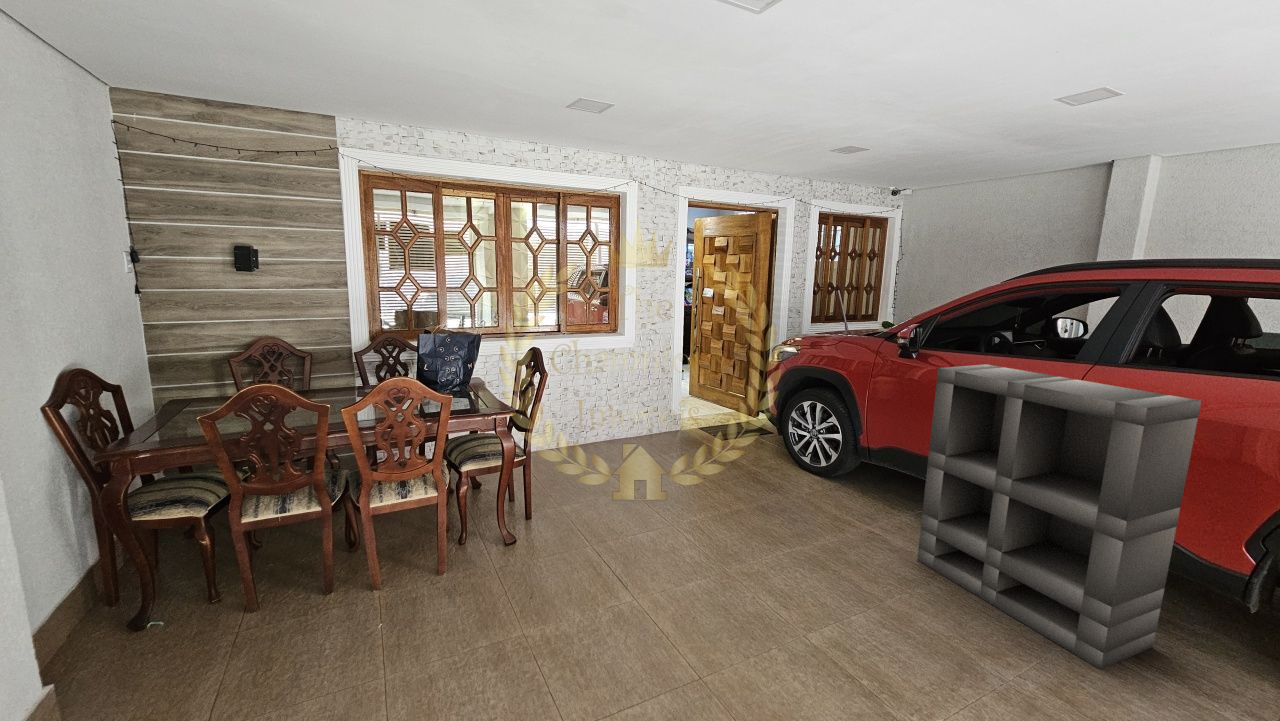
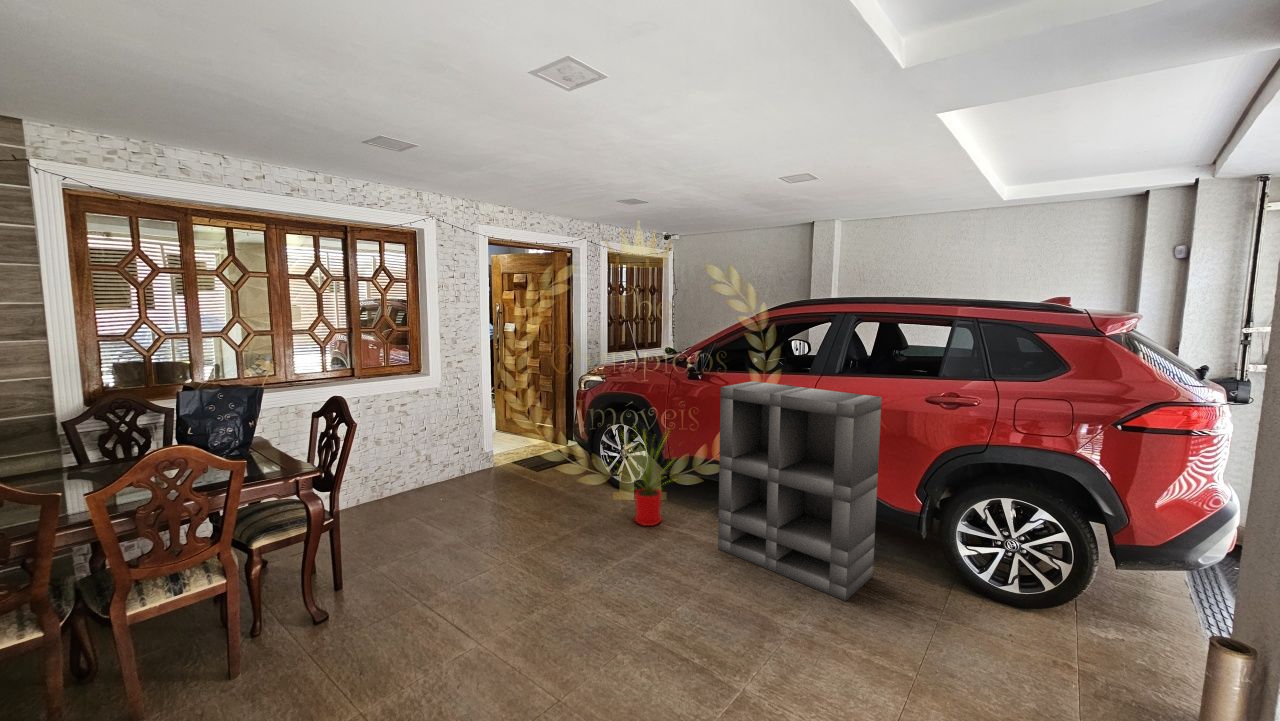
house plant: none [792,400,885,517] -> present [631,440,668,526]

